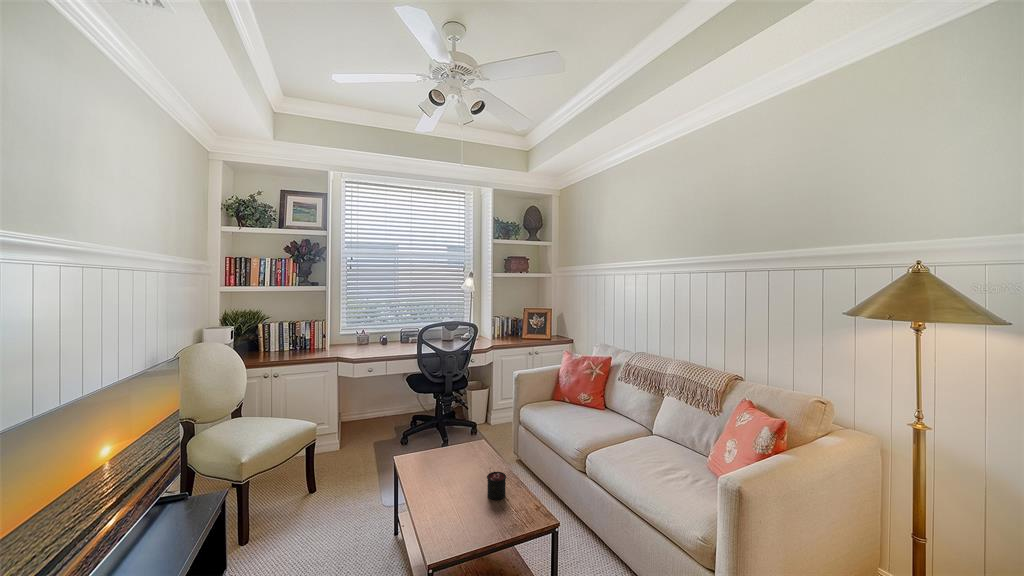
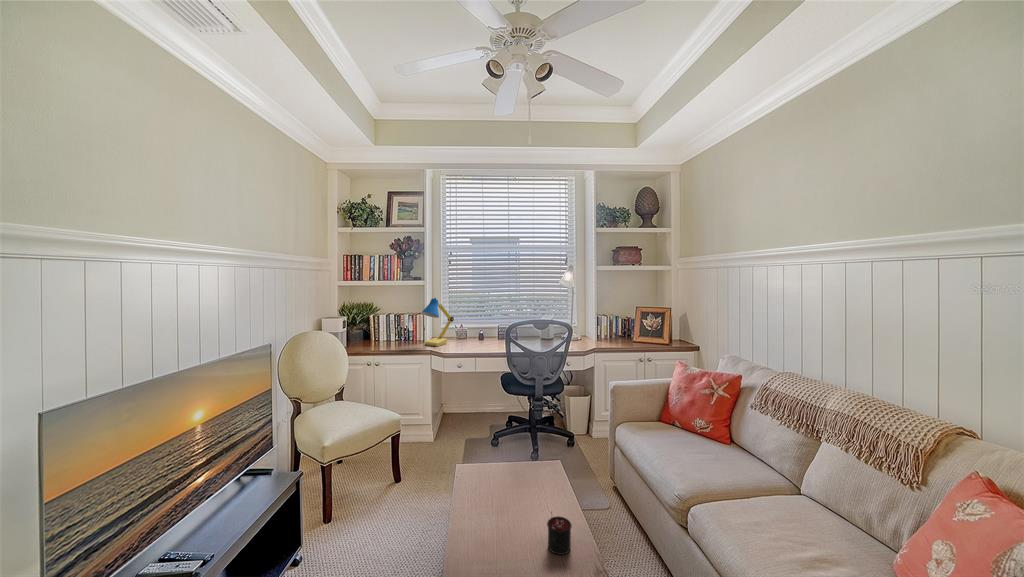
desk lamp: none [323,303,355,353] -> present [422,298,454,346]

